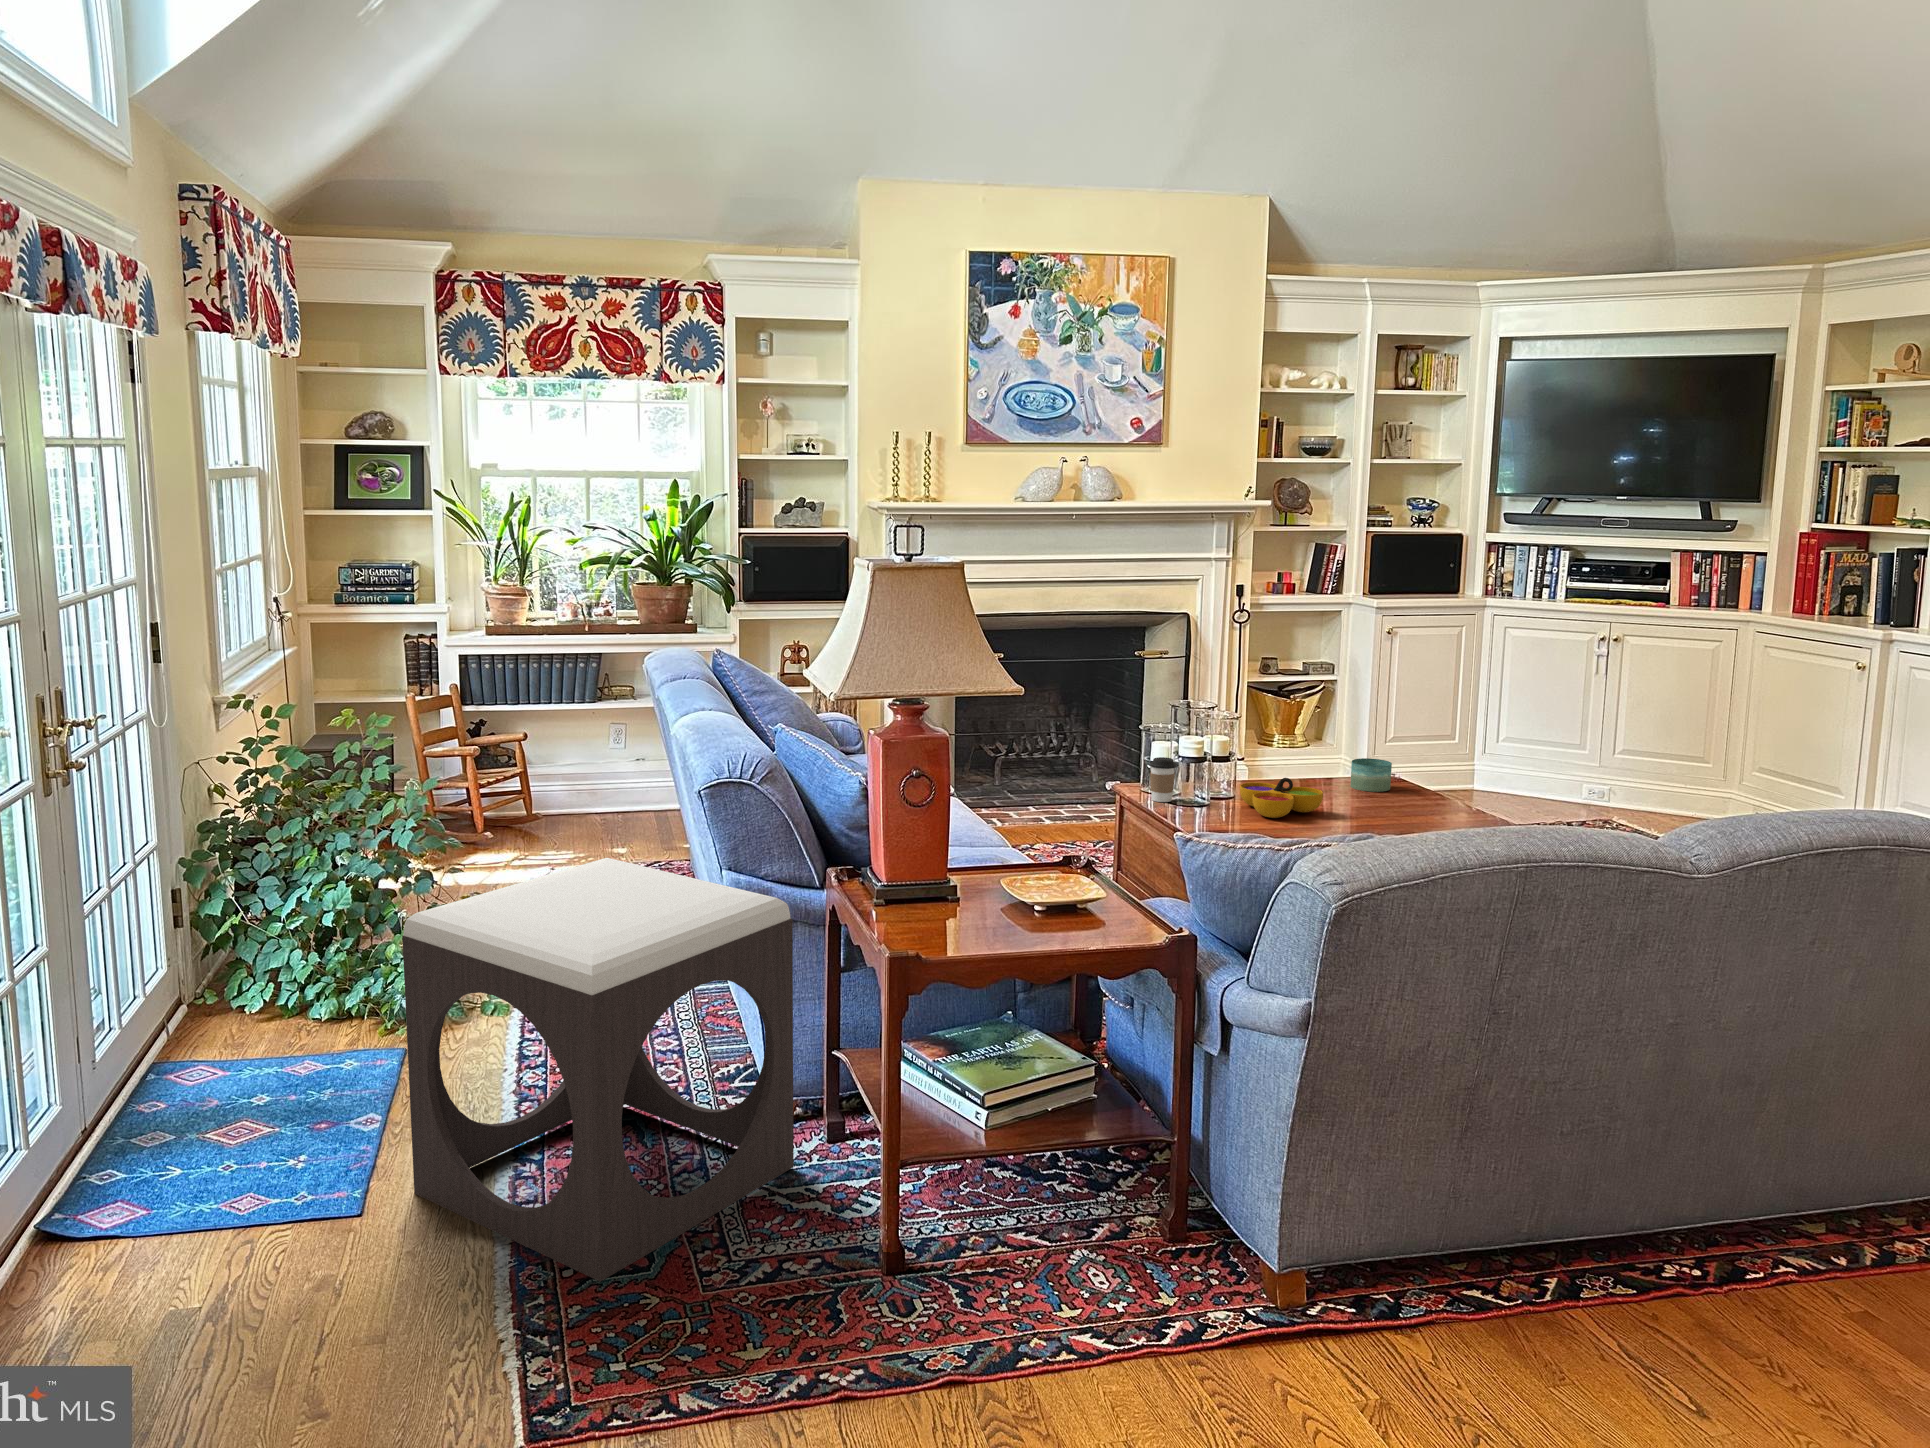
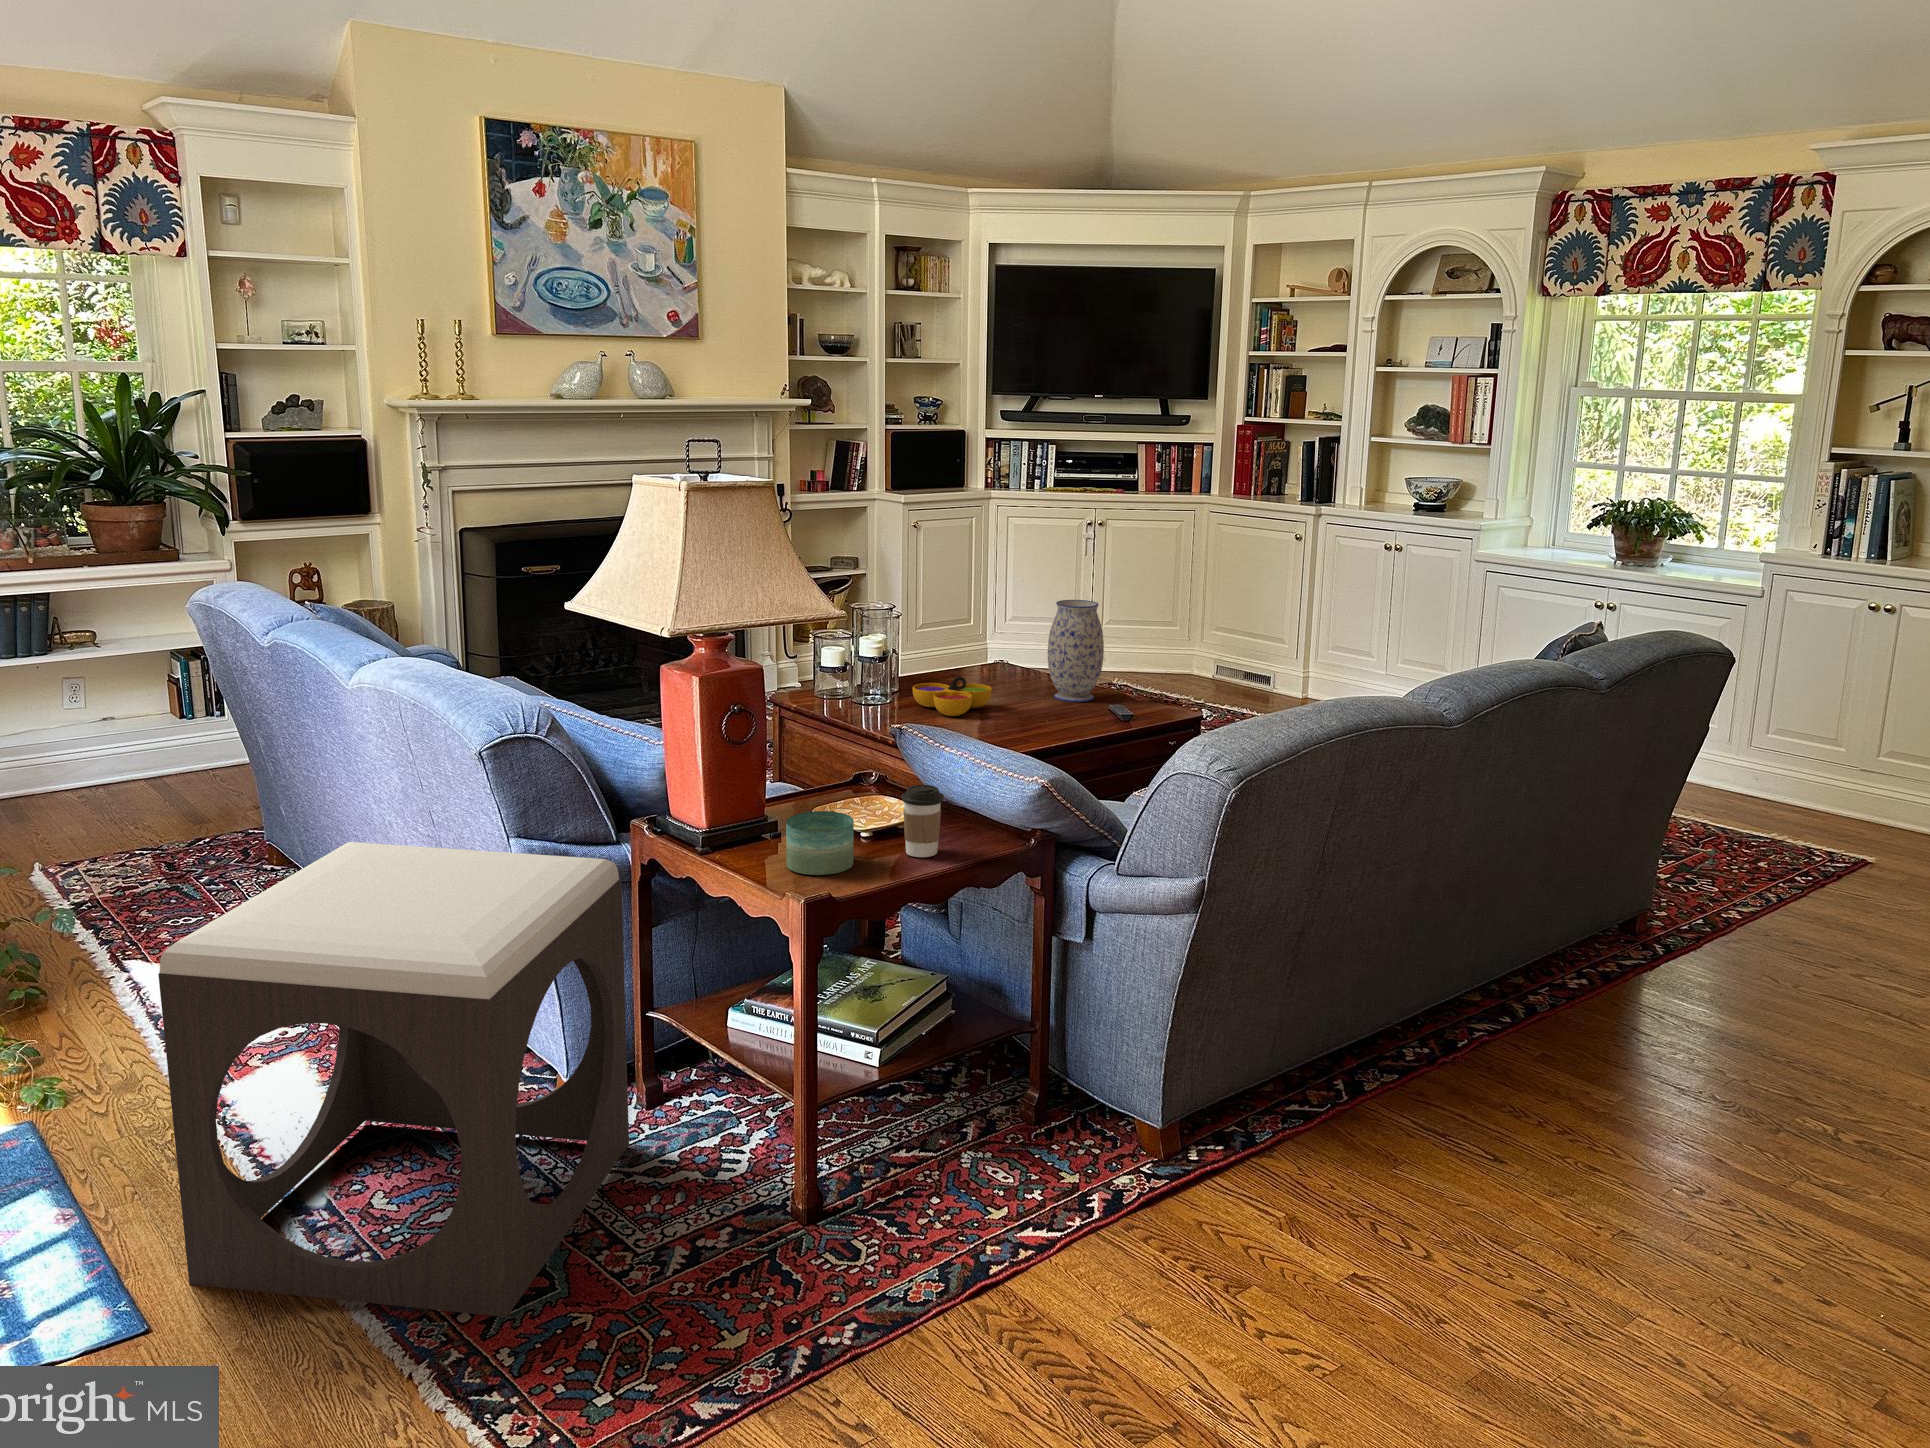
vase: none [1402,708,1467,819] -> present [1048,600,1104,702]
coffee cup: present [1150,757,1177,802] -> present [902,785,944,857]
candle: present [1350,758,1392,792] -> present [786,811,854,875]

